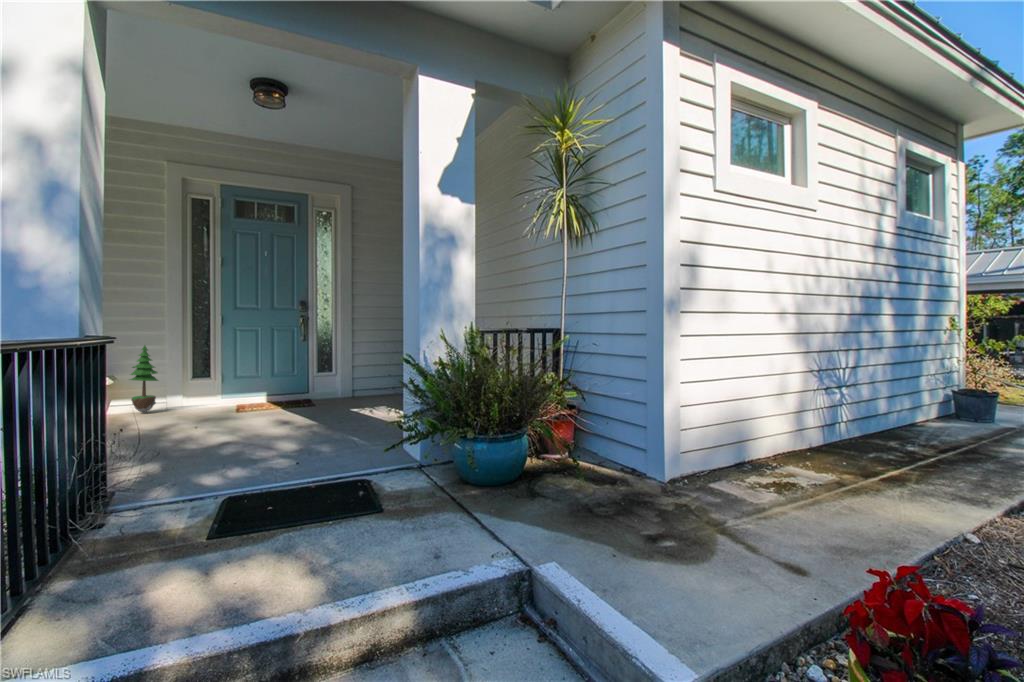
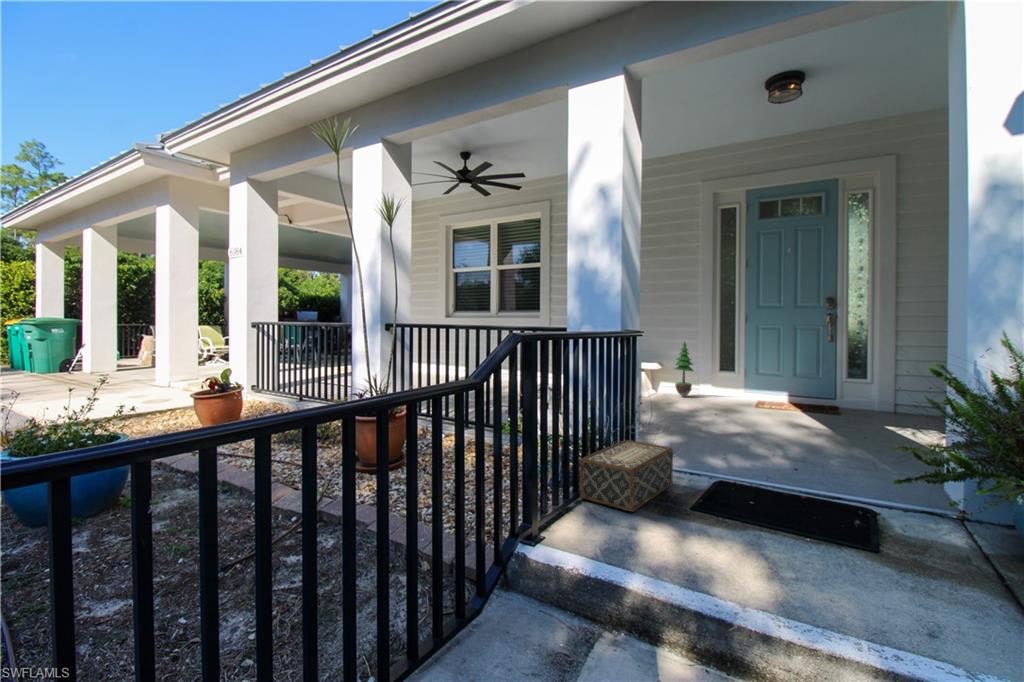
woven basket: none [14,473,169,587] -> present [580,440,673,512]

